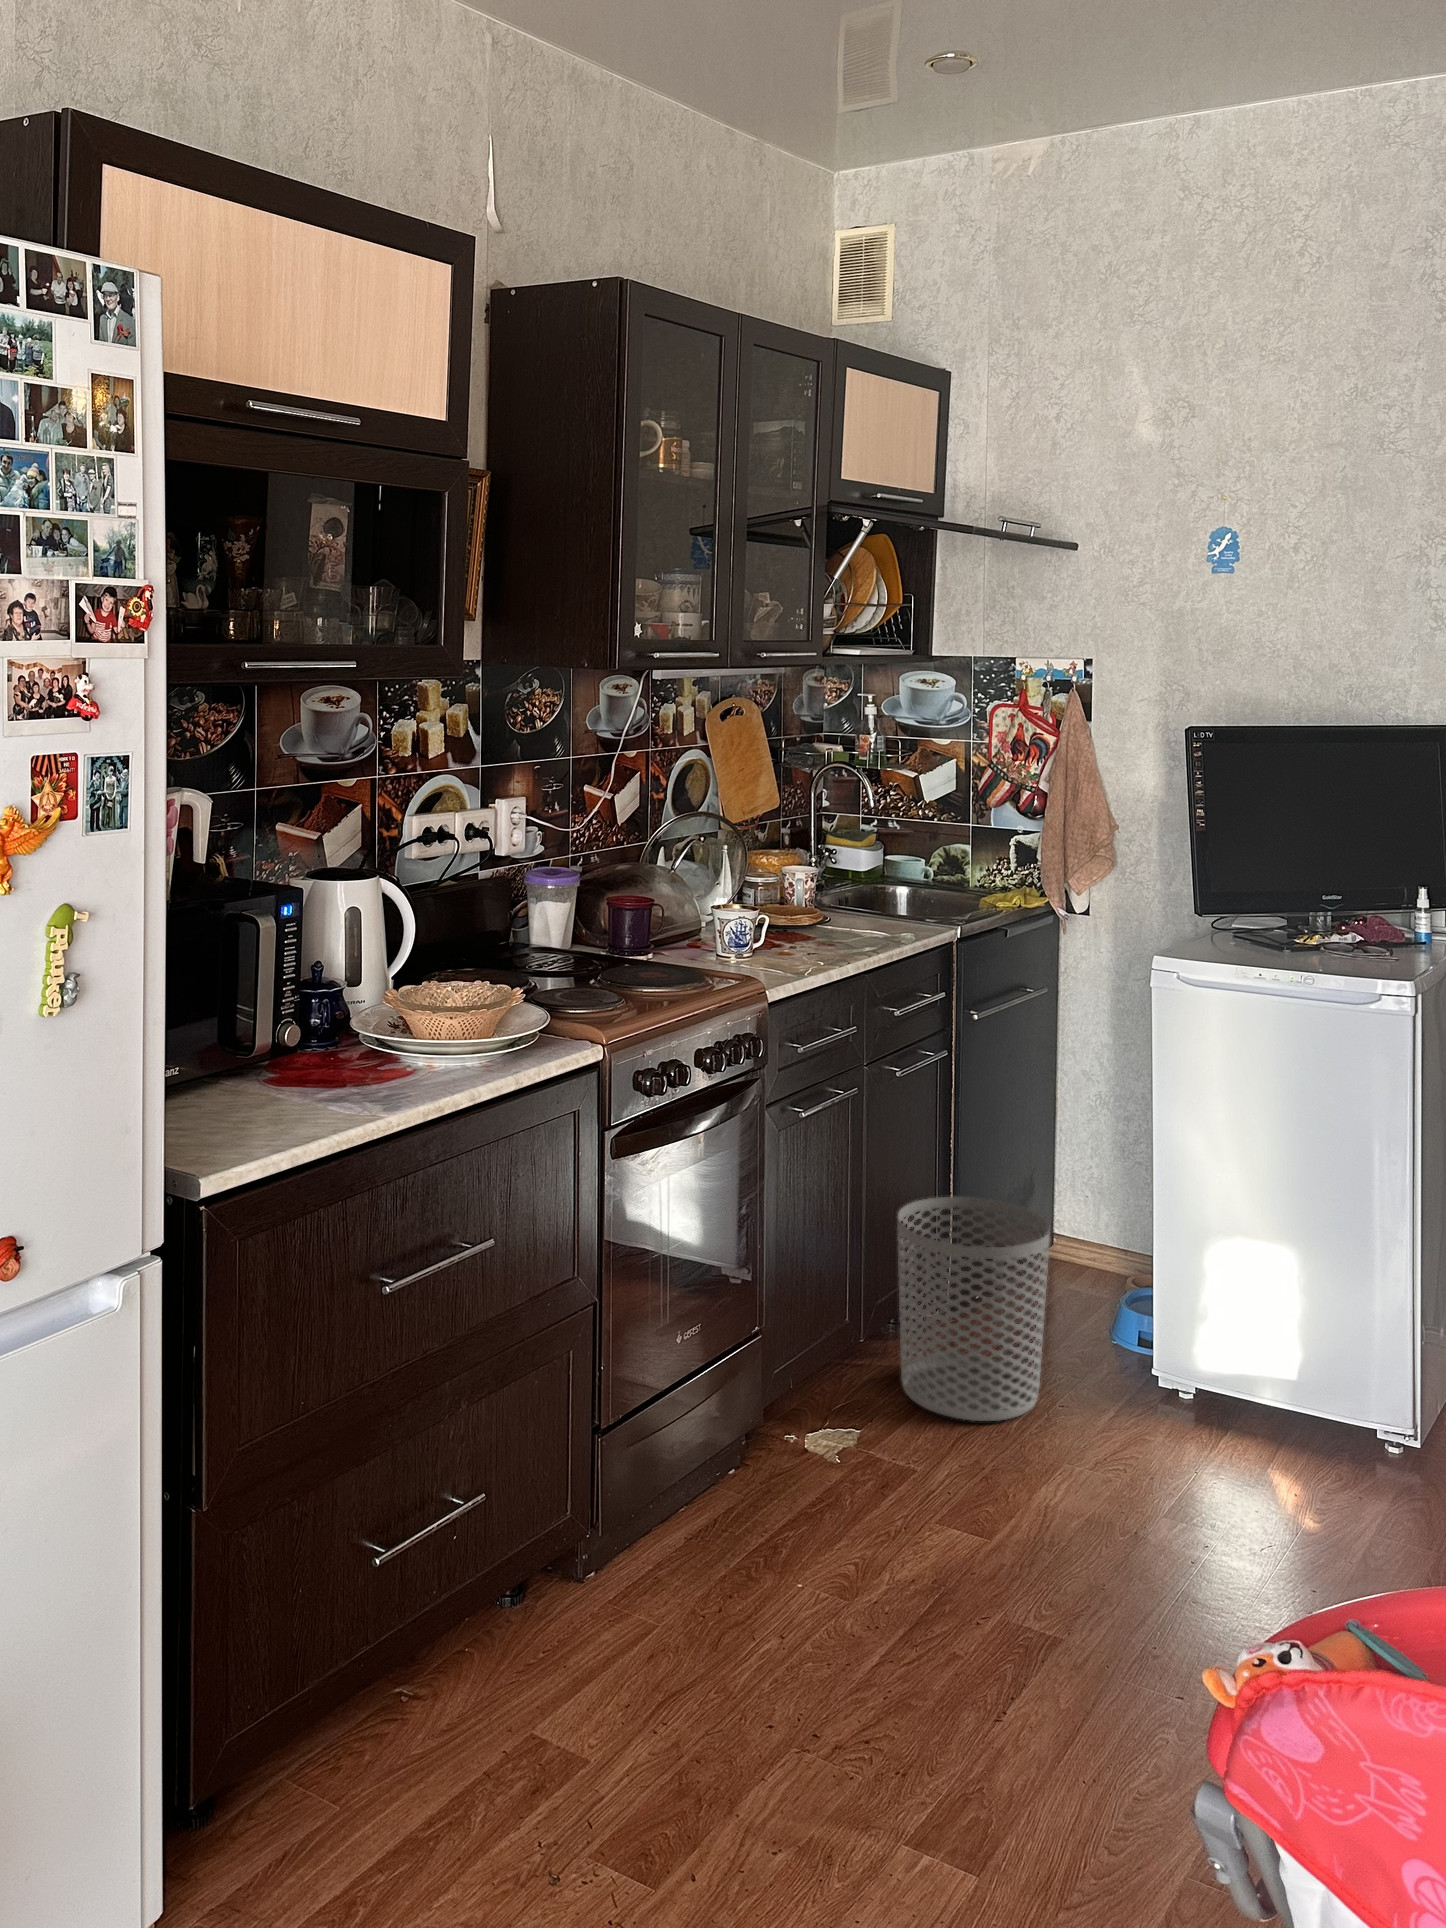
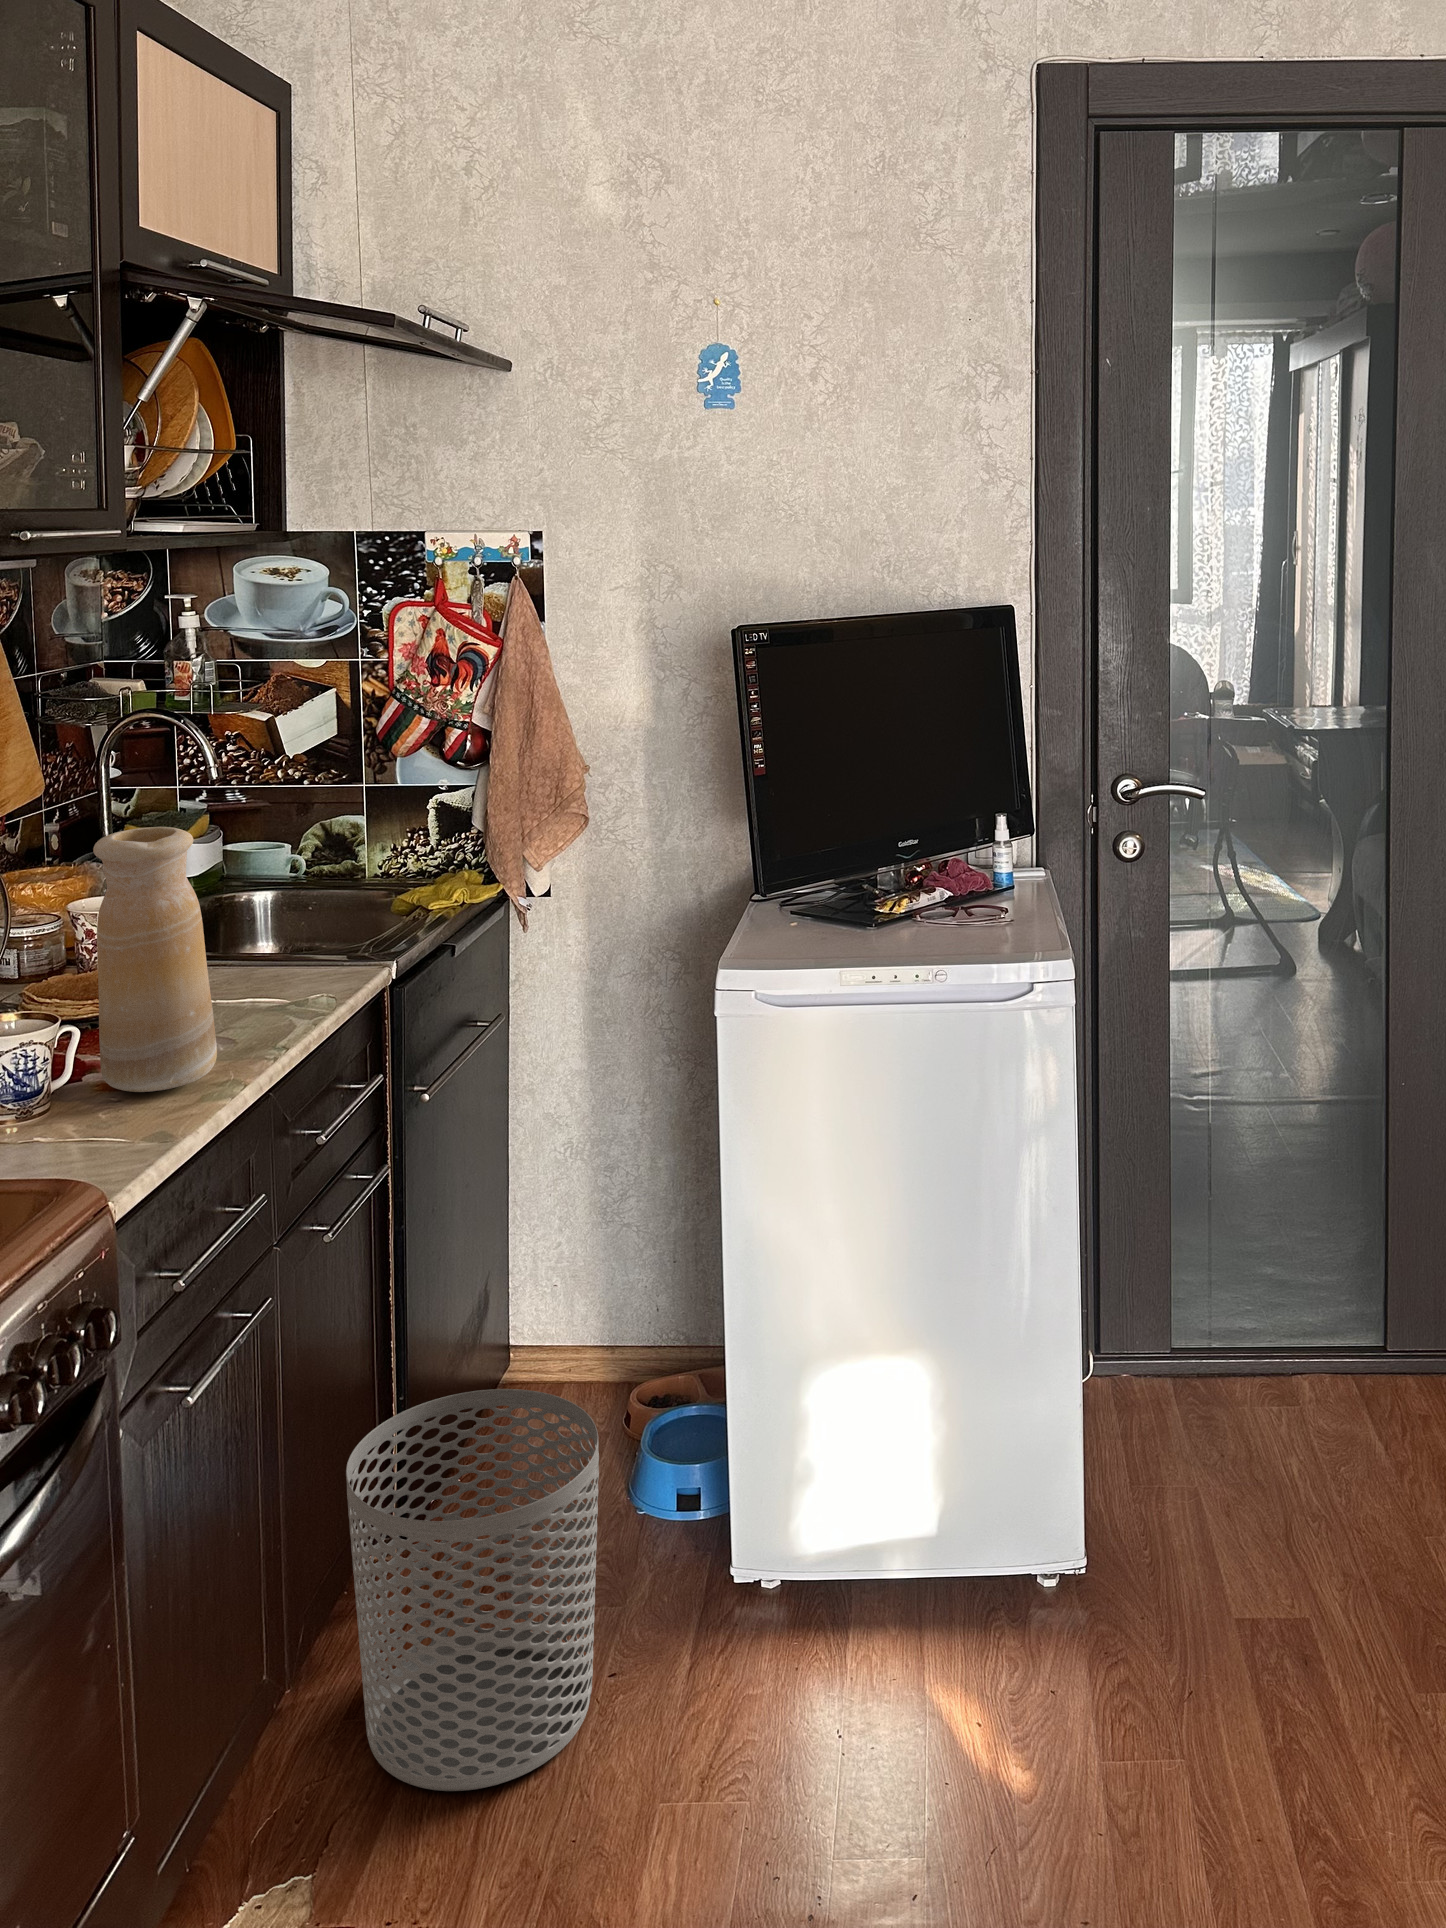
vase: none [781,814,839,956] -> present [93,827,217,1092]

